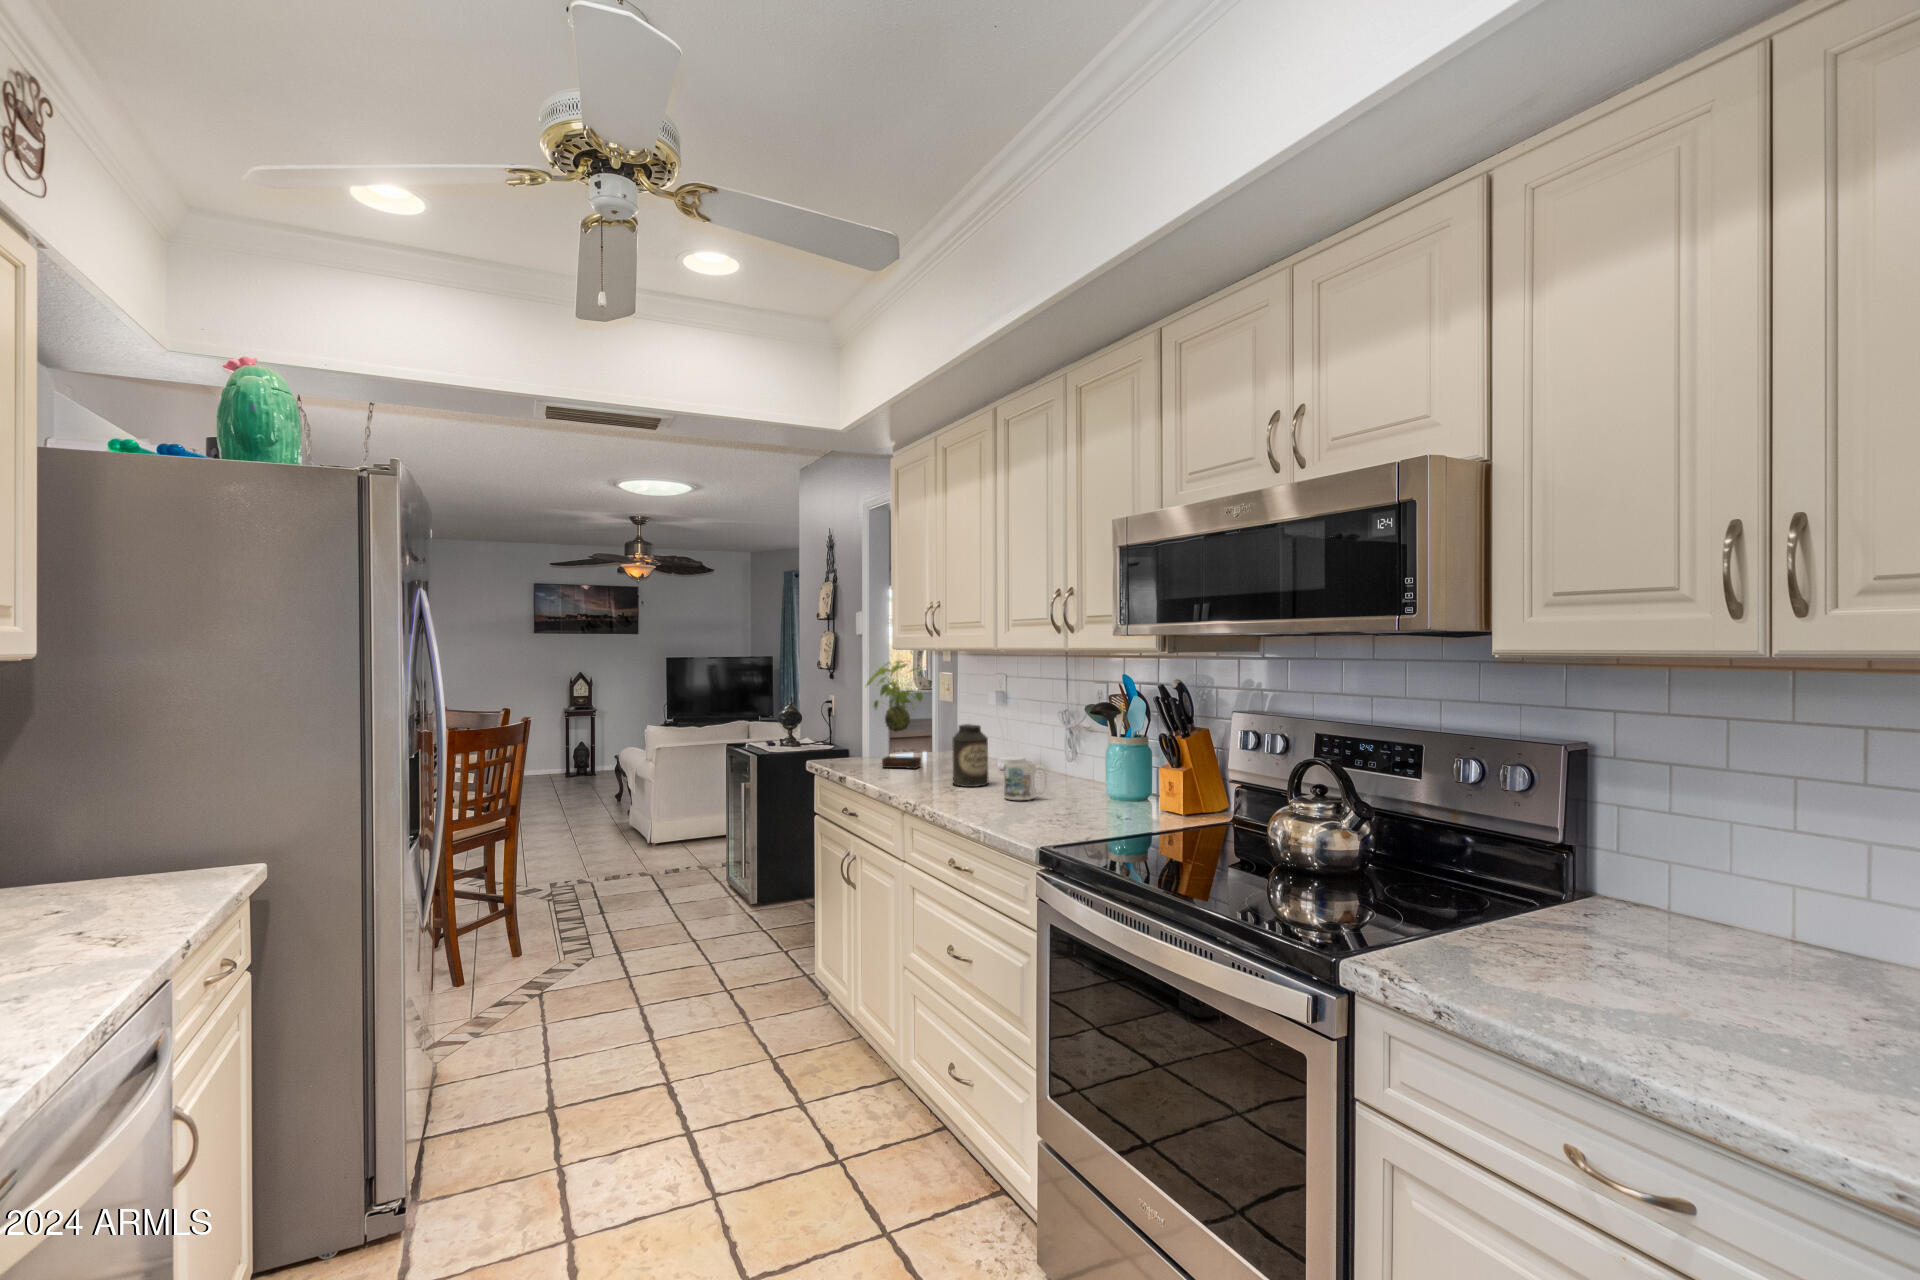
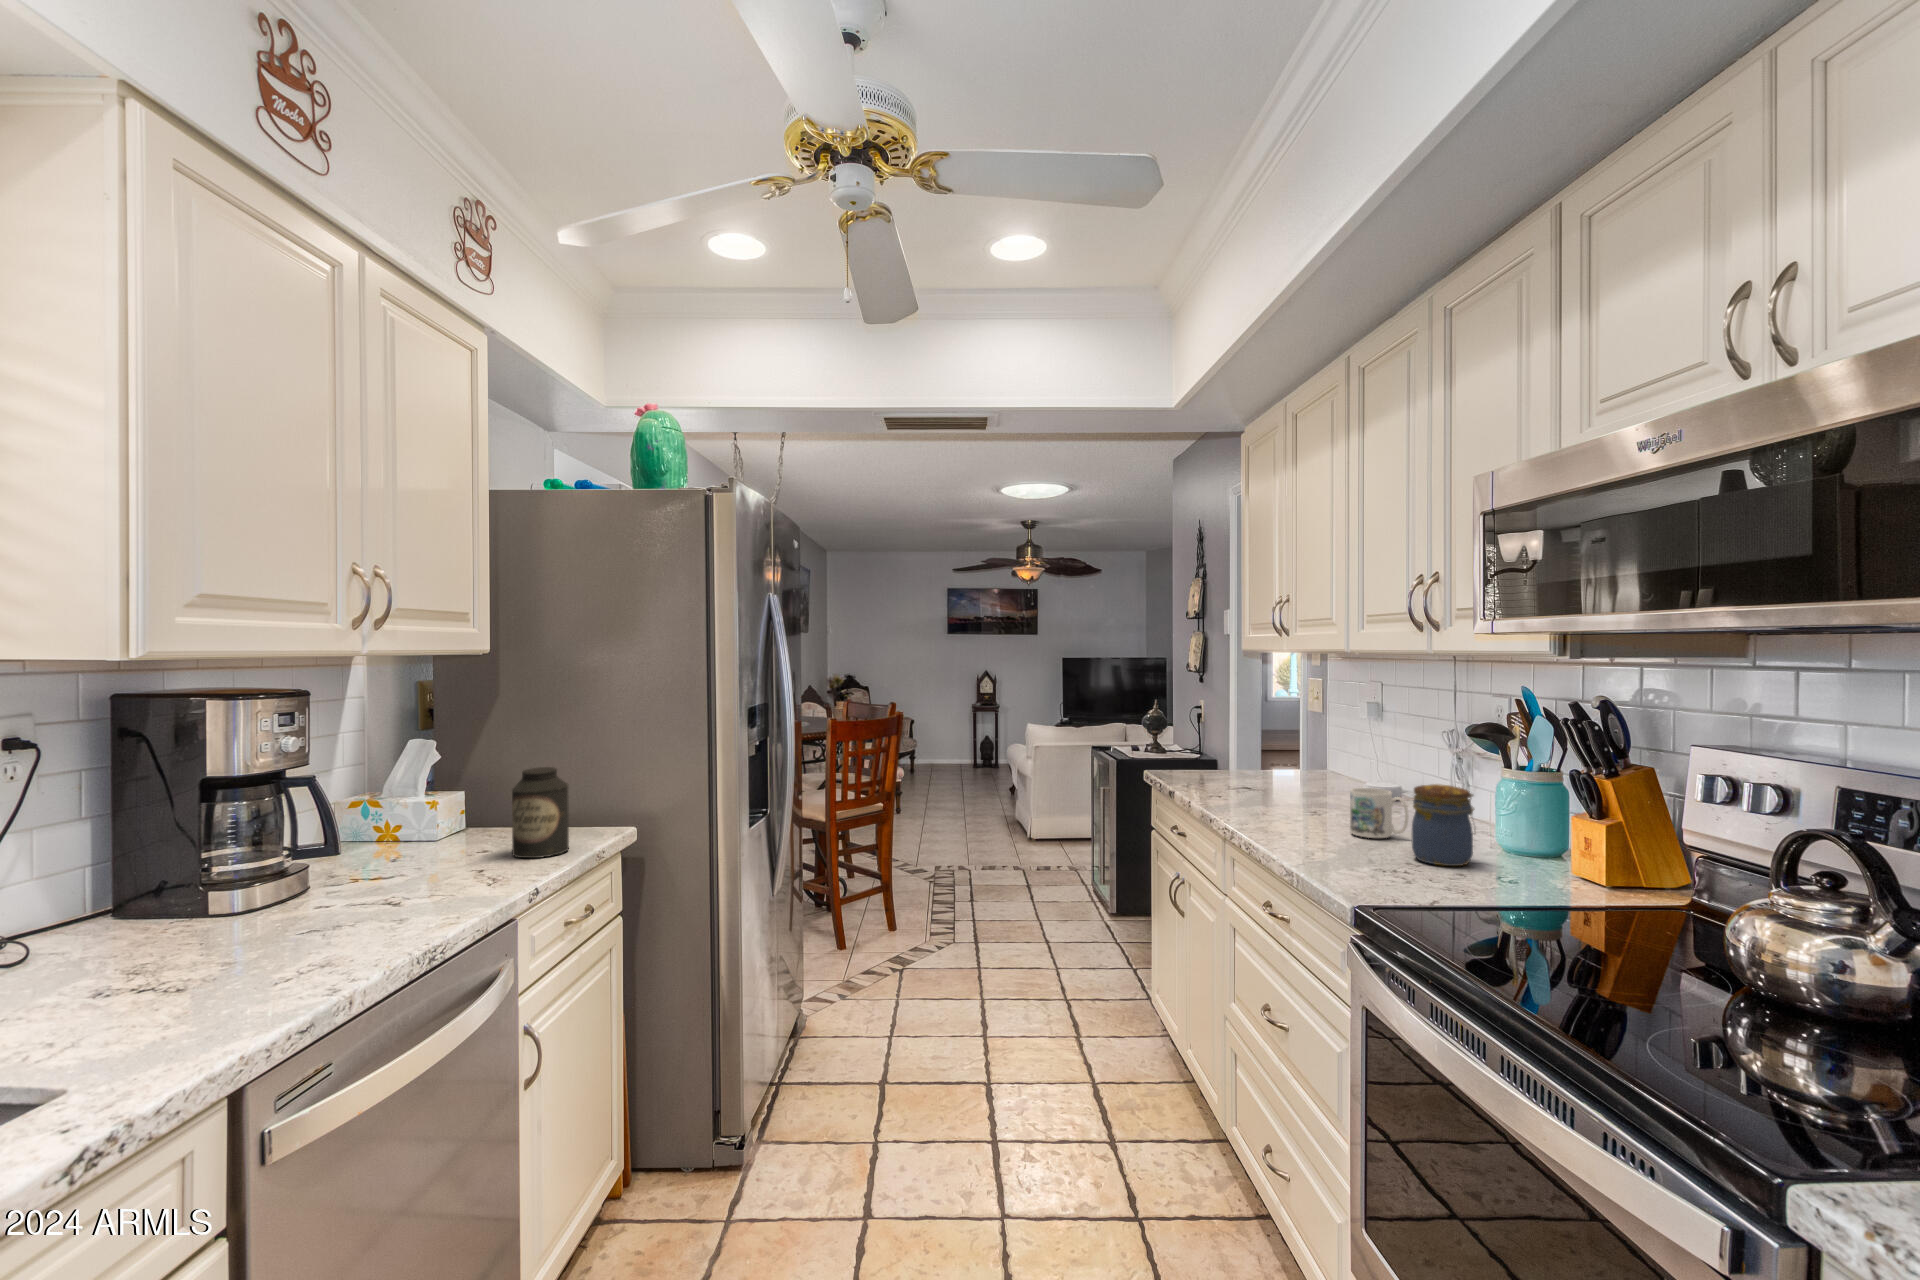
plant: present [867,661,923,769] -> none [1202,655,1280,788]
canister: present [953,724,988,787] -> present [512,767,569,858]
jar: none [1055,752,1099,815] -> present [1412,784,1475,866]

